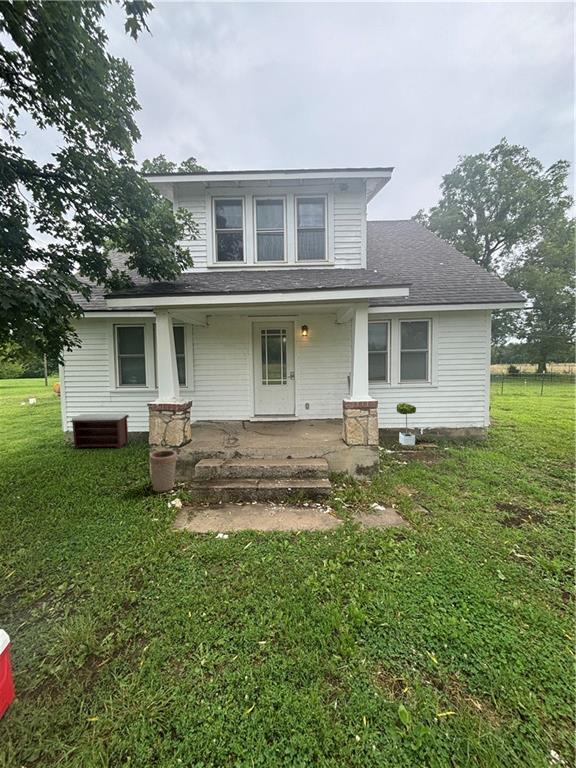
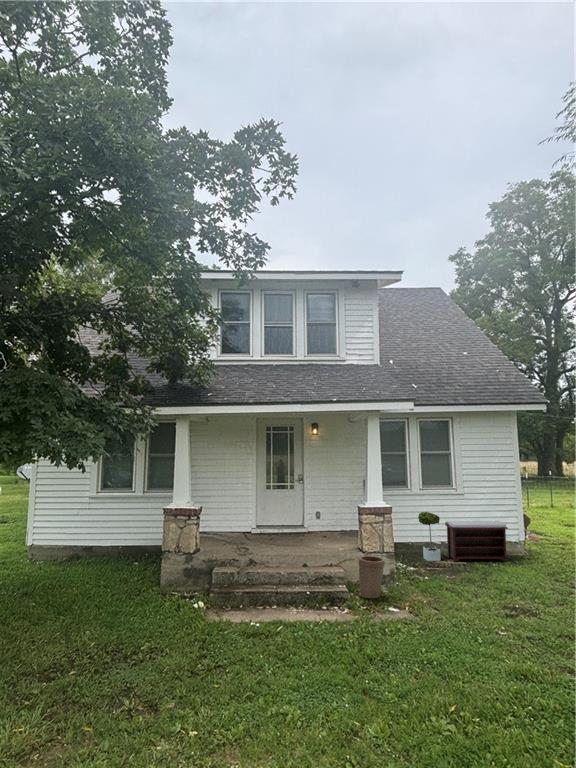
bench: present [70,414,129,449] -> present [445,521,508,562]
basket: present [150,450,177,491] -> present [359,556,385,598]

